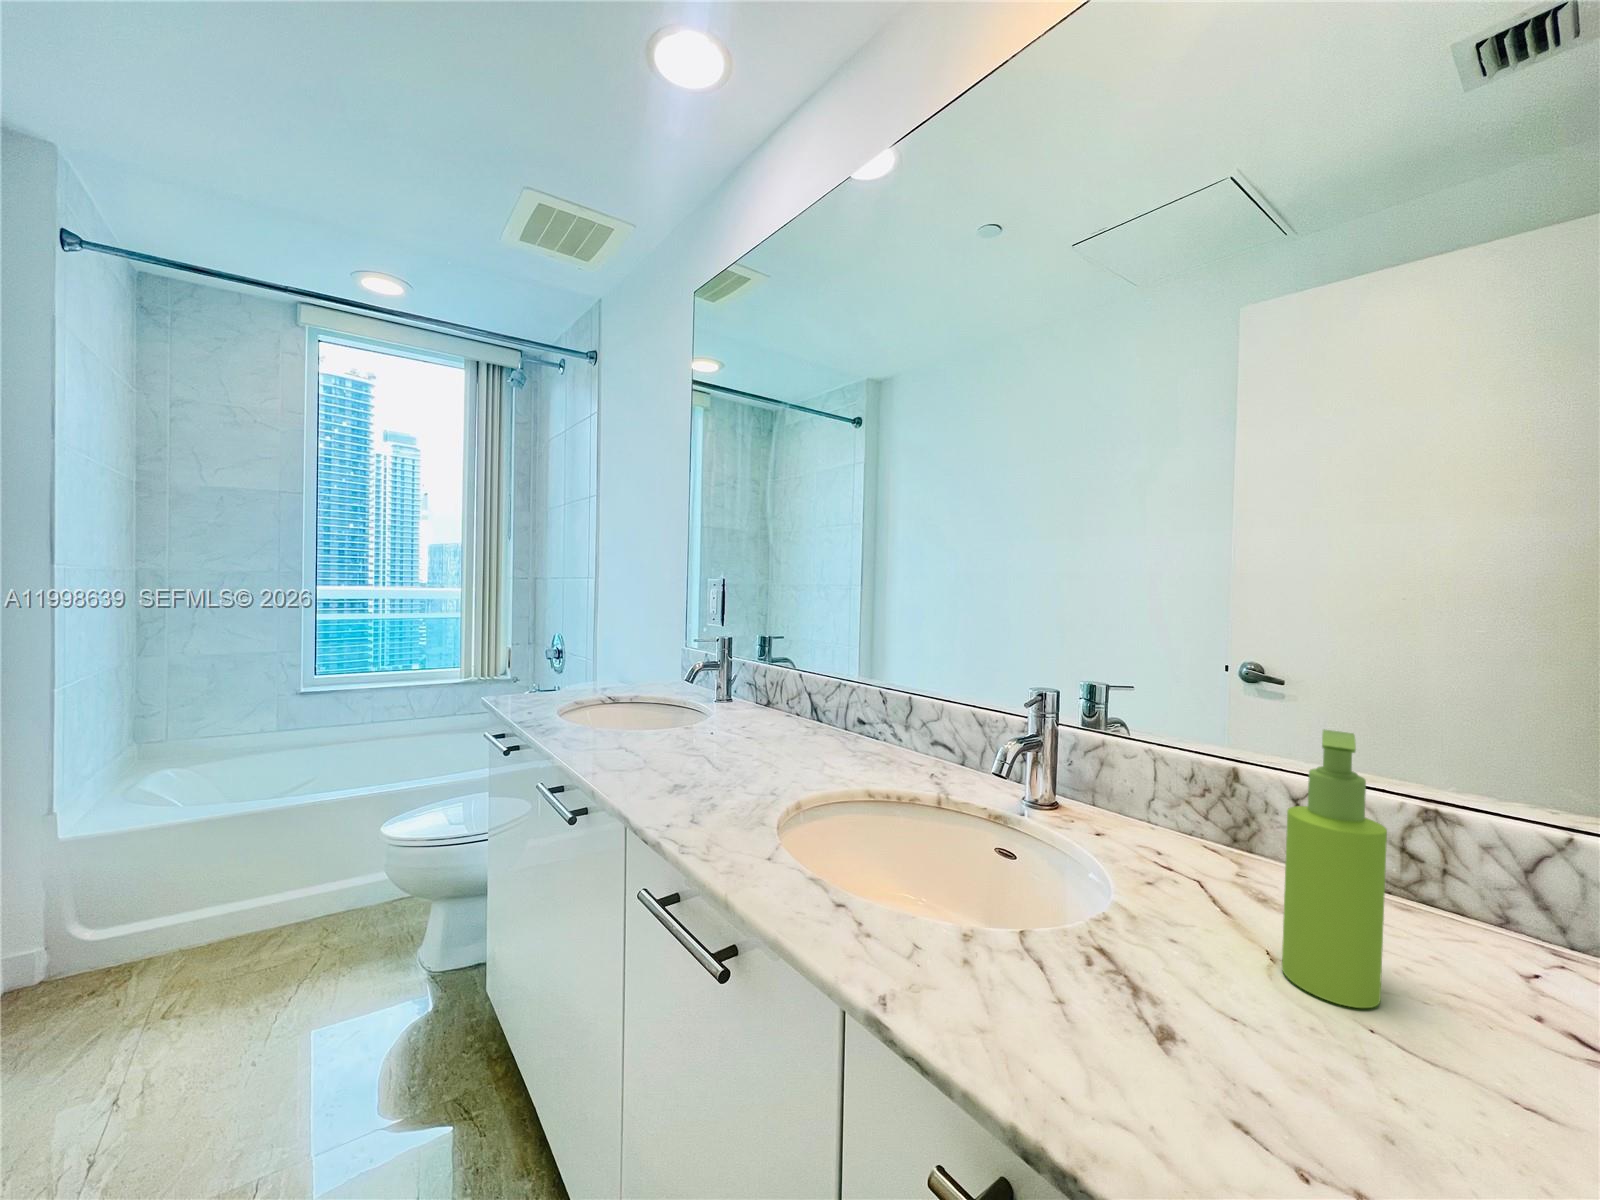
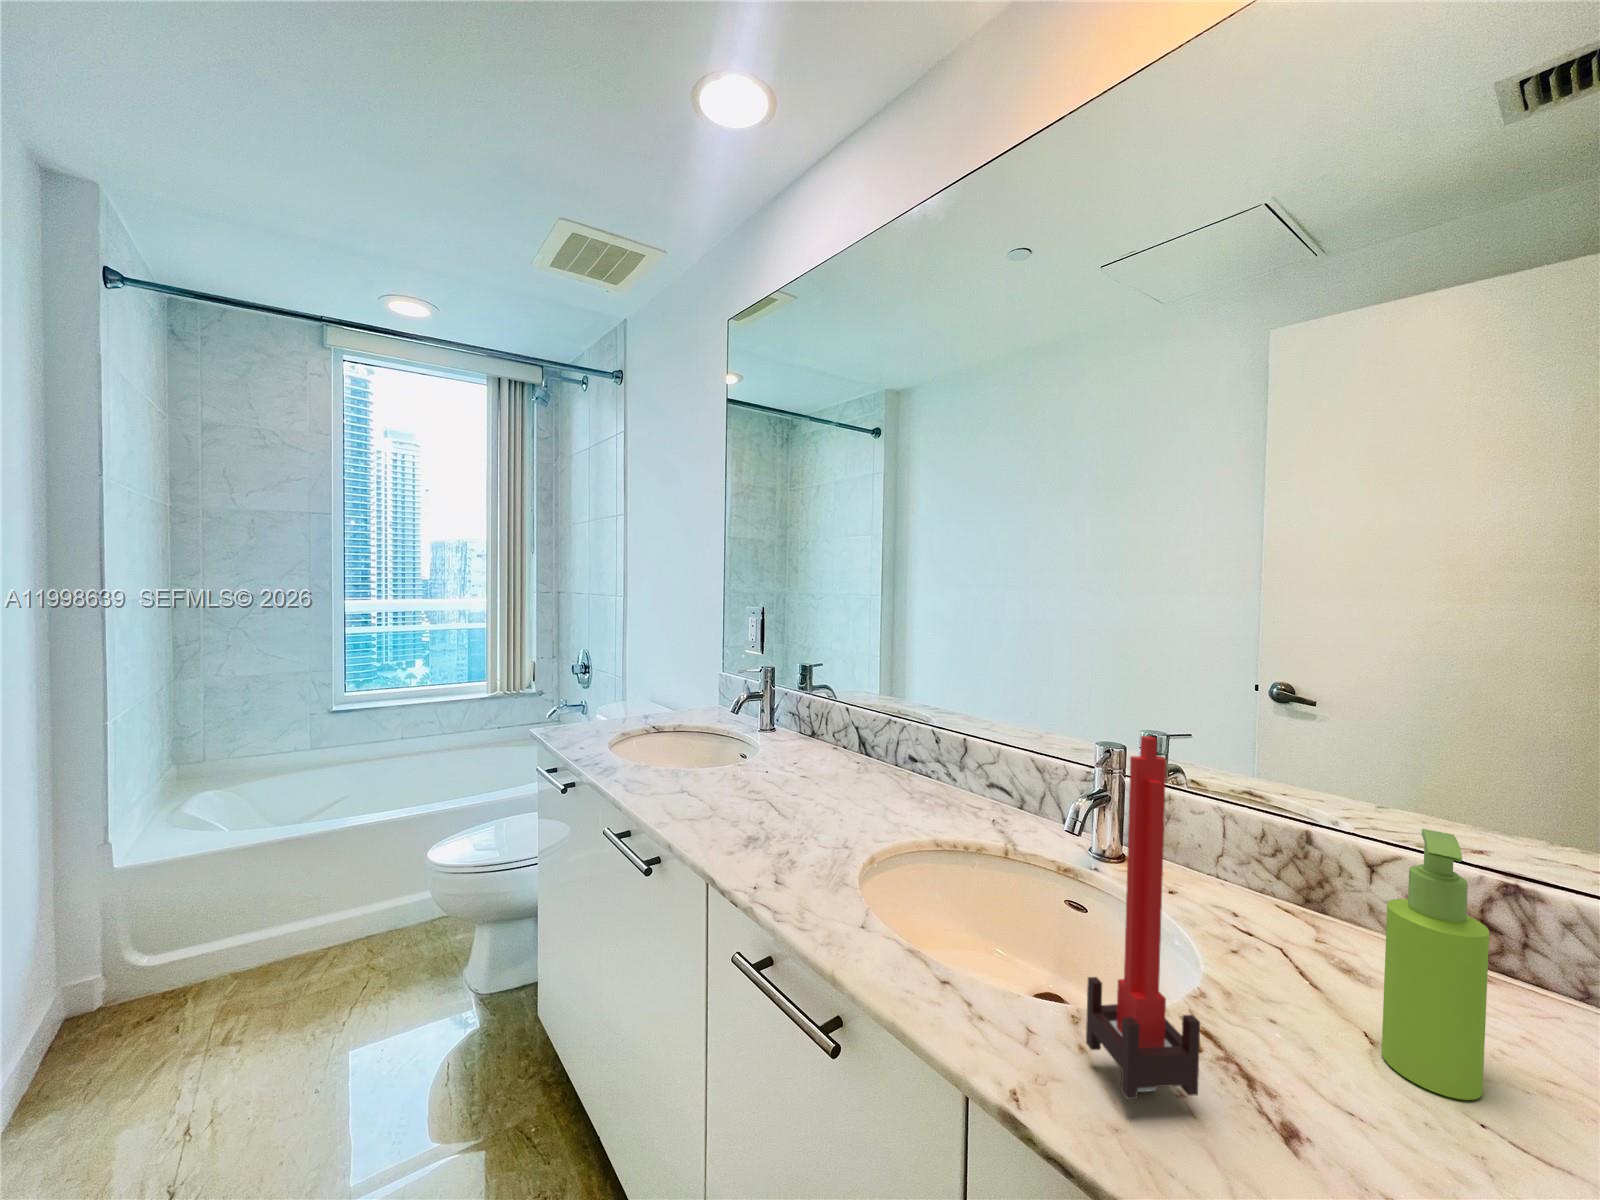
candle: none [967,620,1076,1001] -> present [1086,736,1200,1099]

